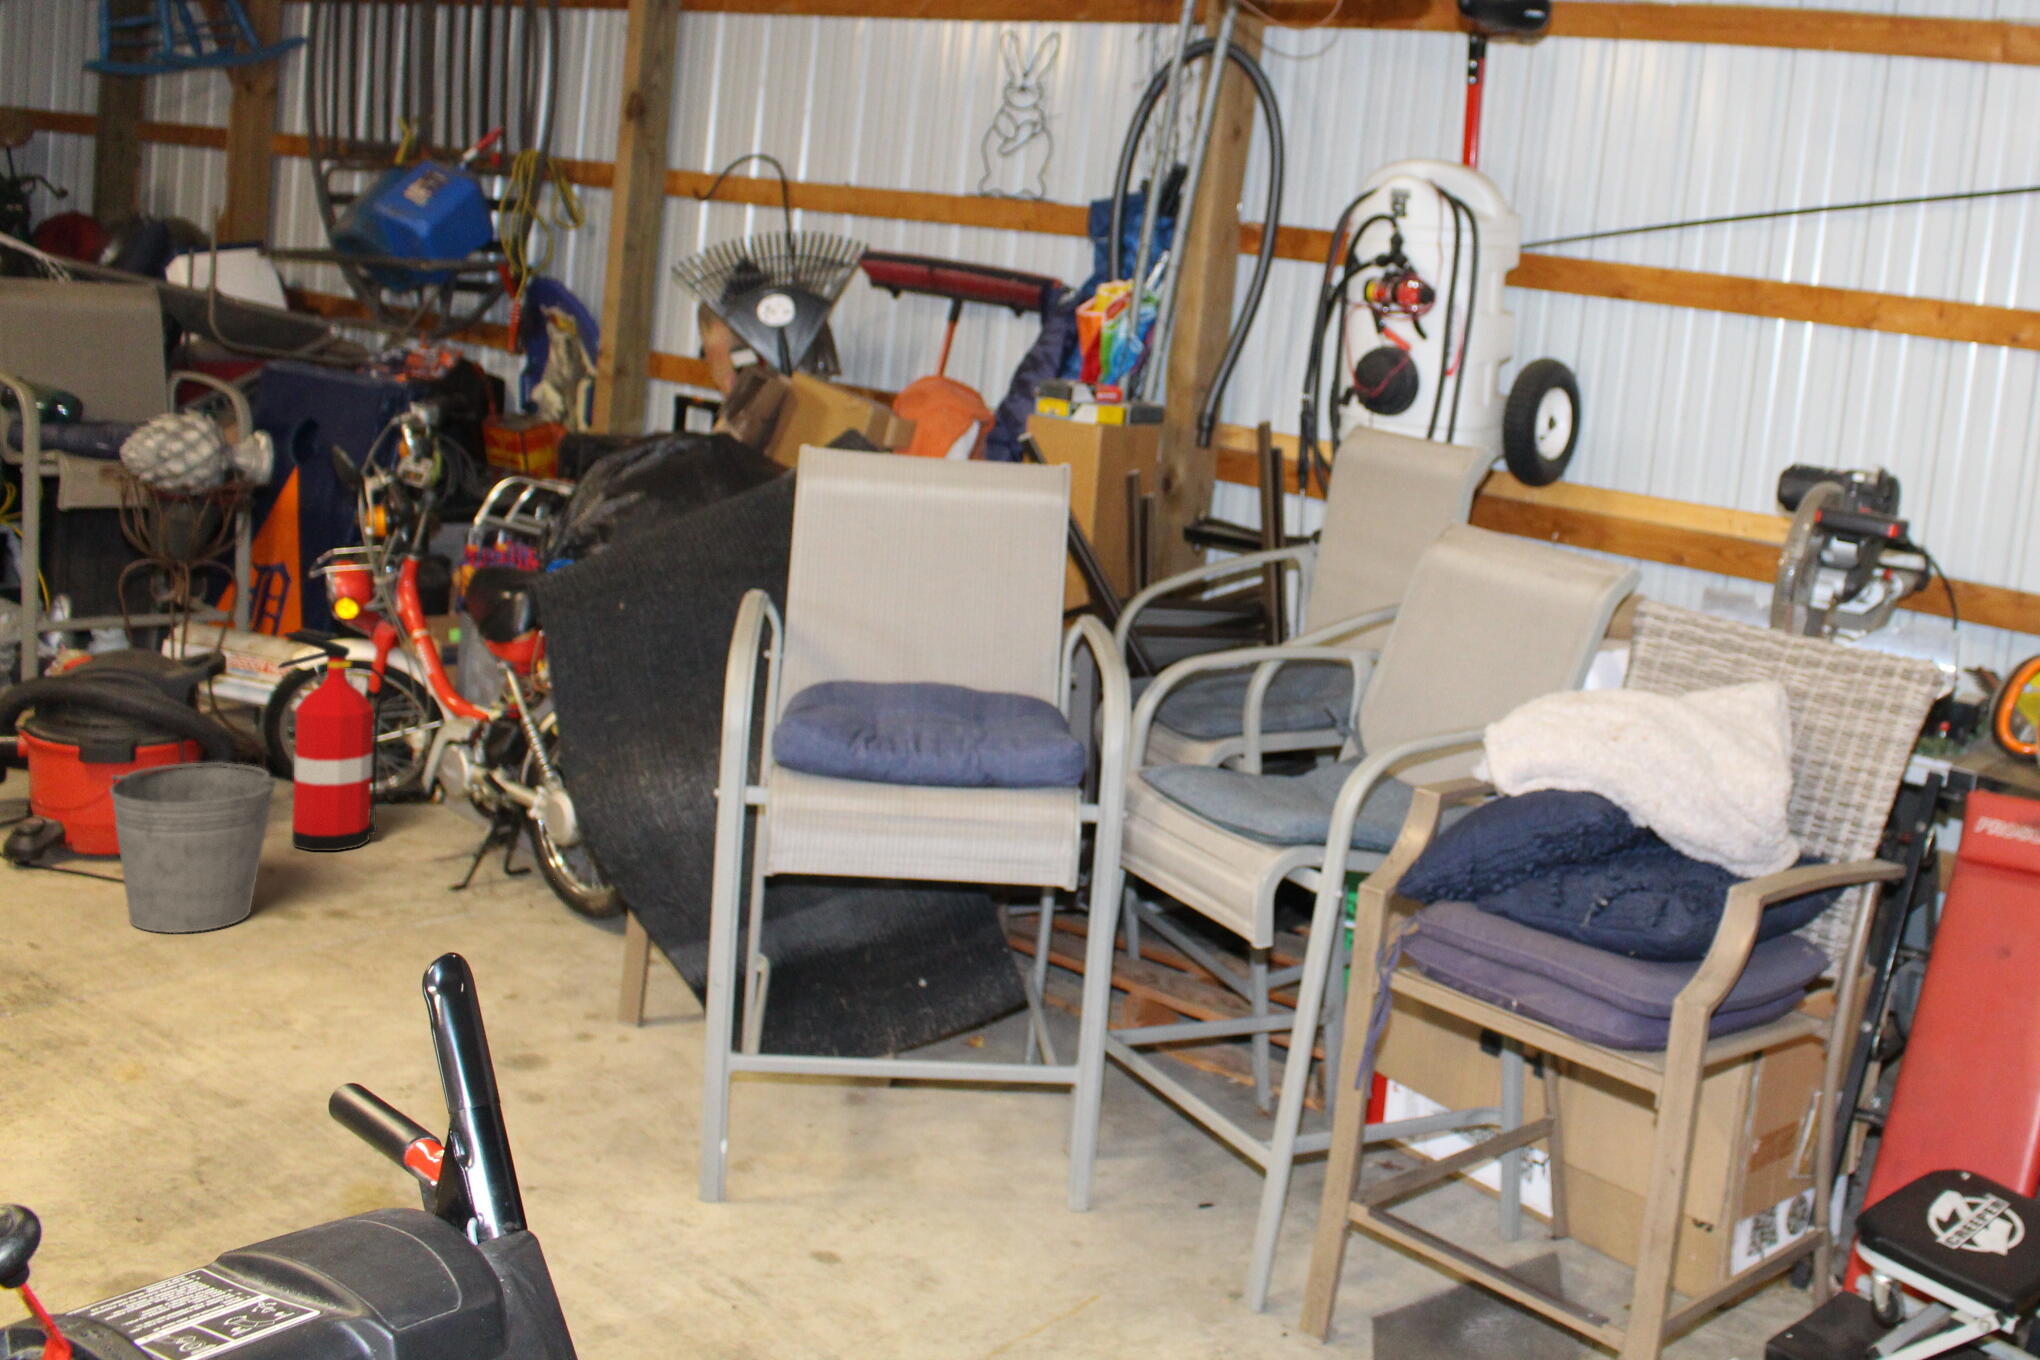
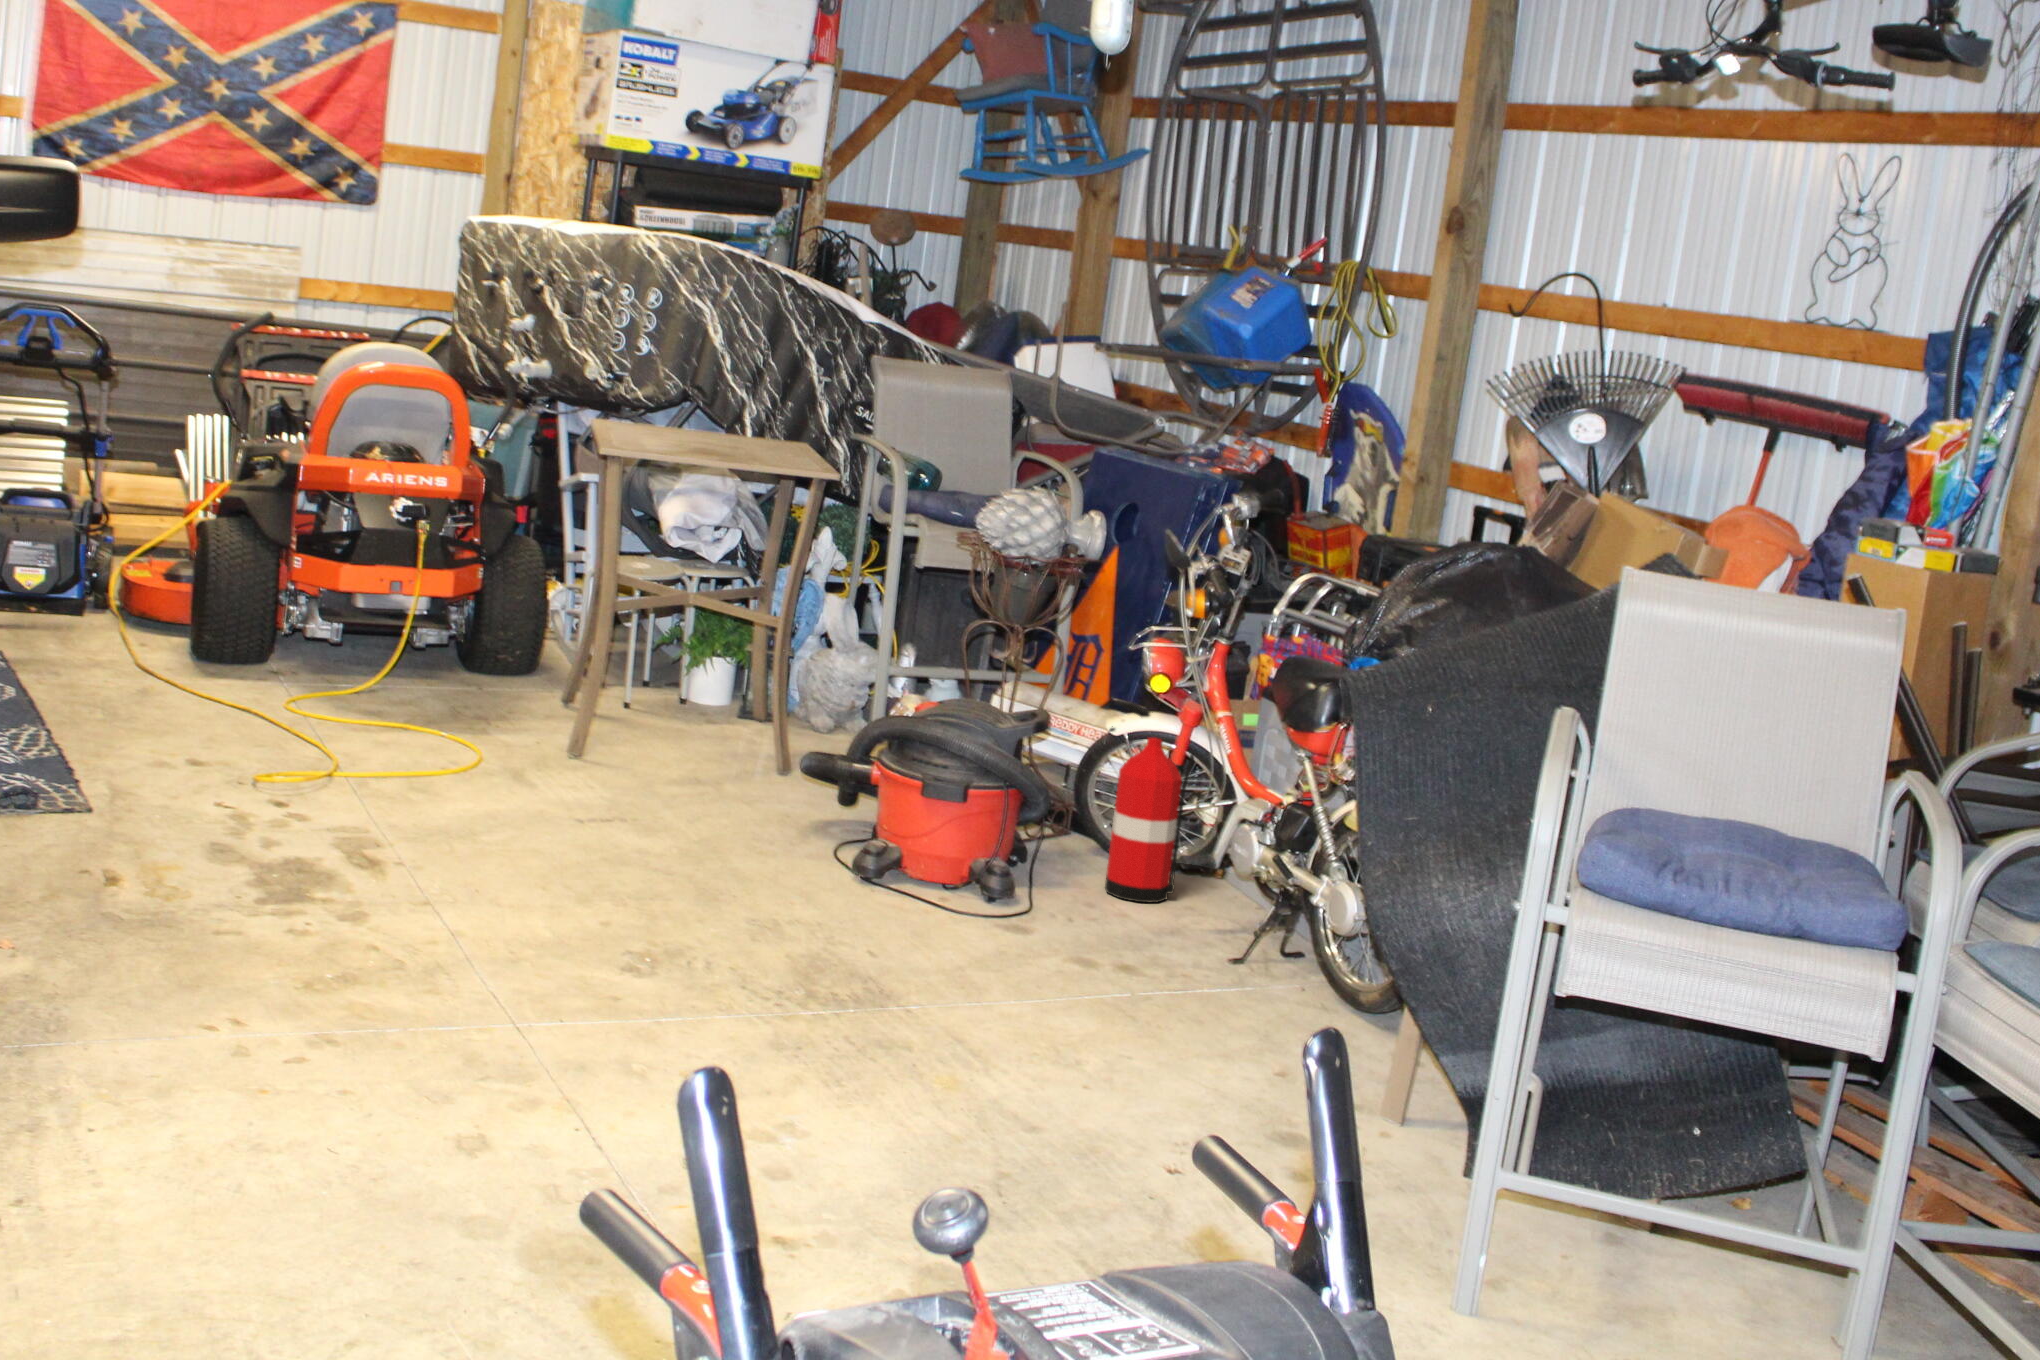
bucket: present [110,762,276,933] -> none [982,801,1106,948]

